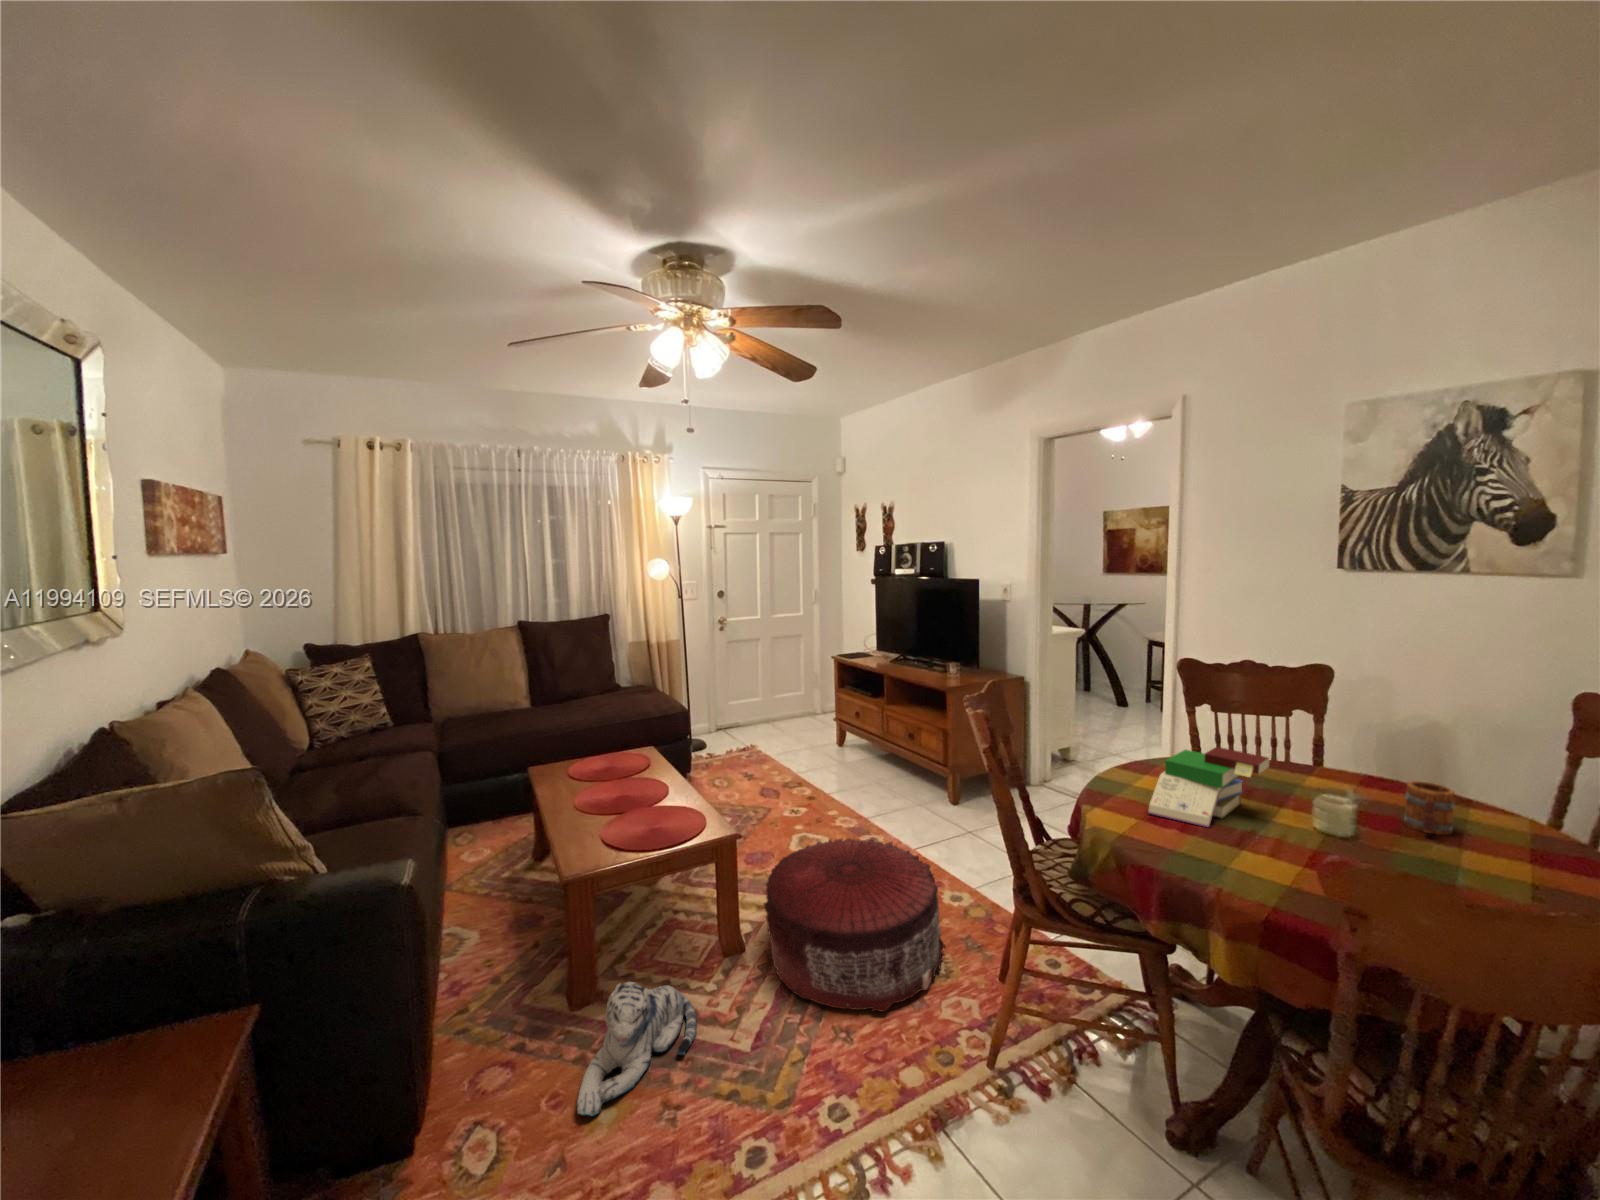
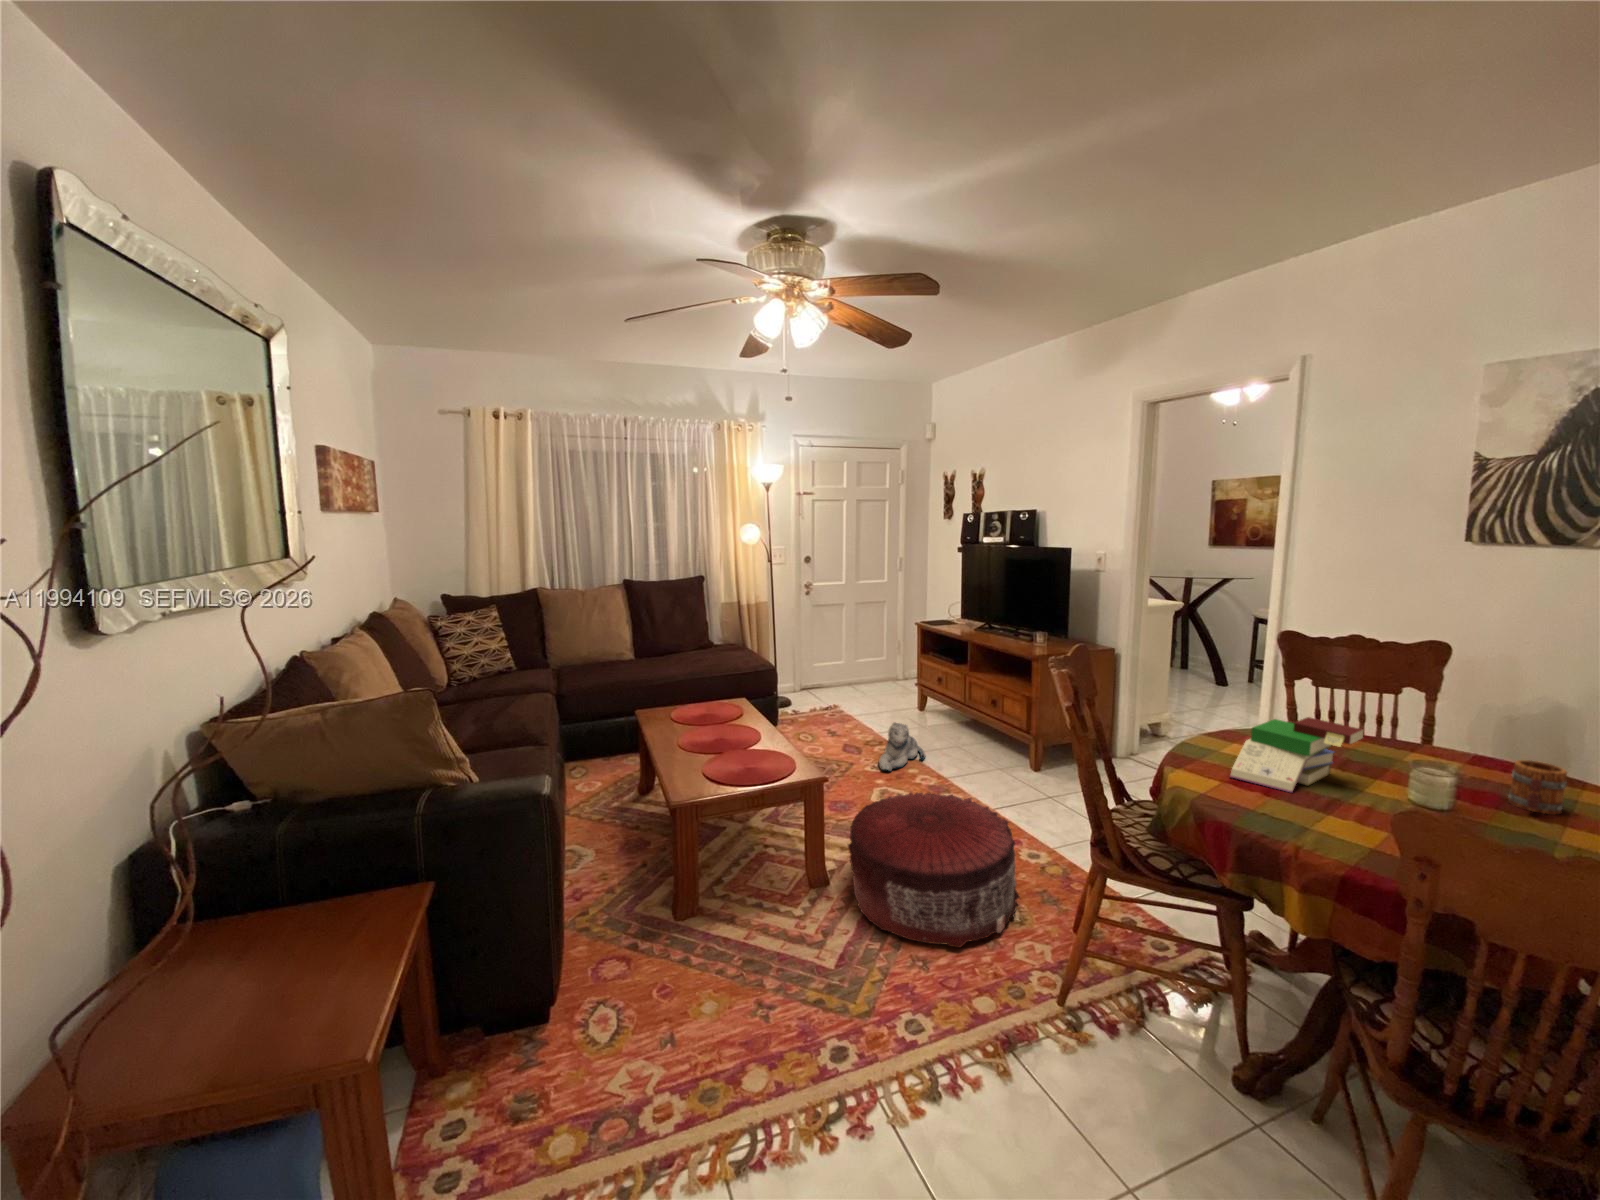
plush toy: present [577,982,697,1116] -> present [879,723,926,771]

